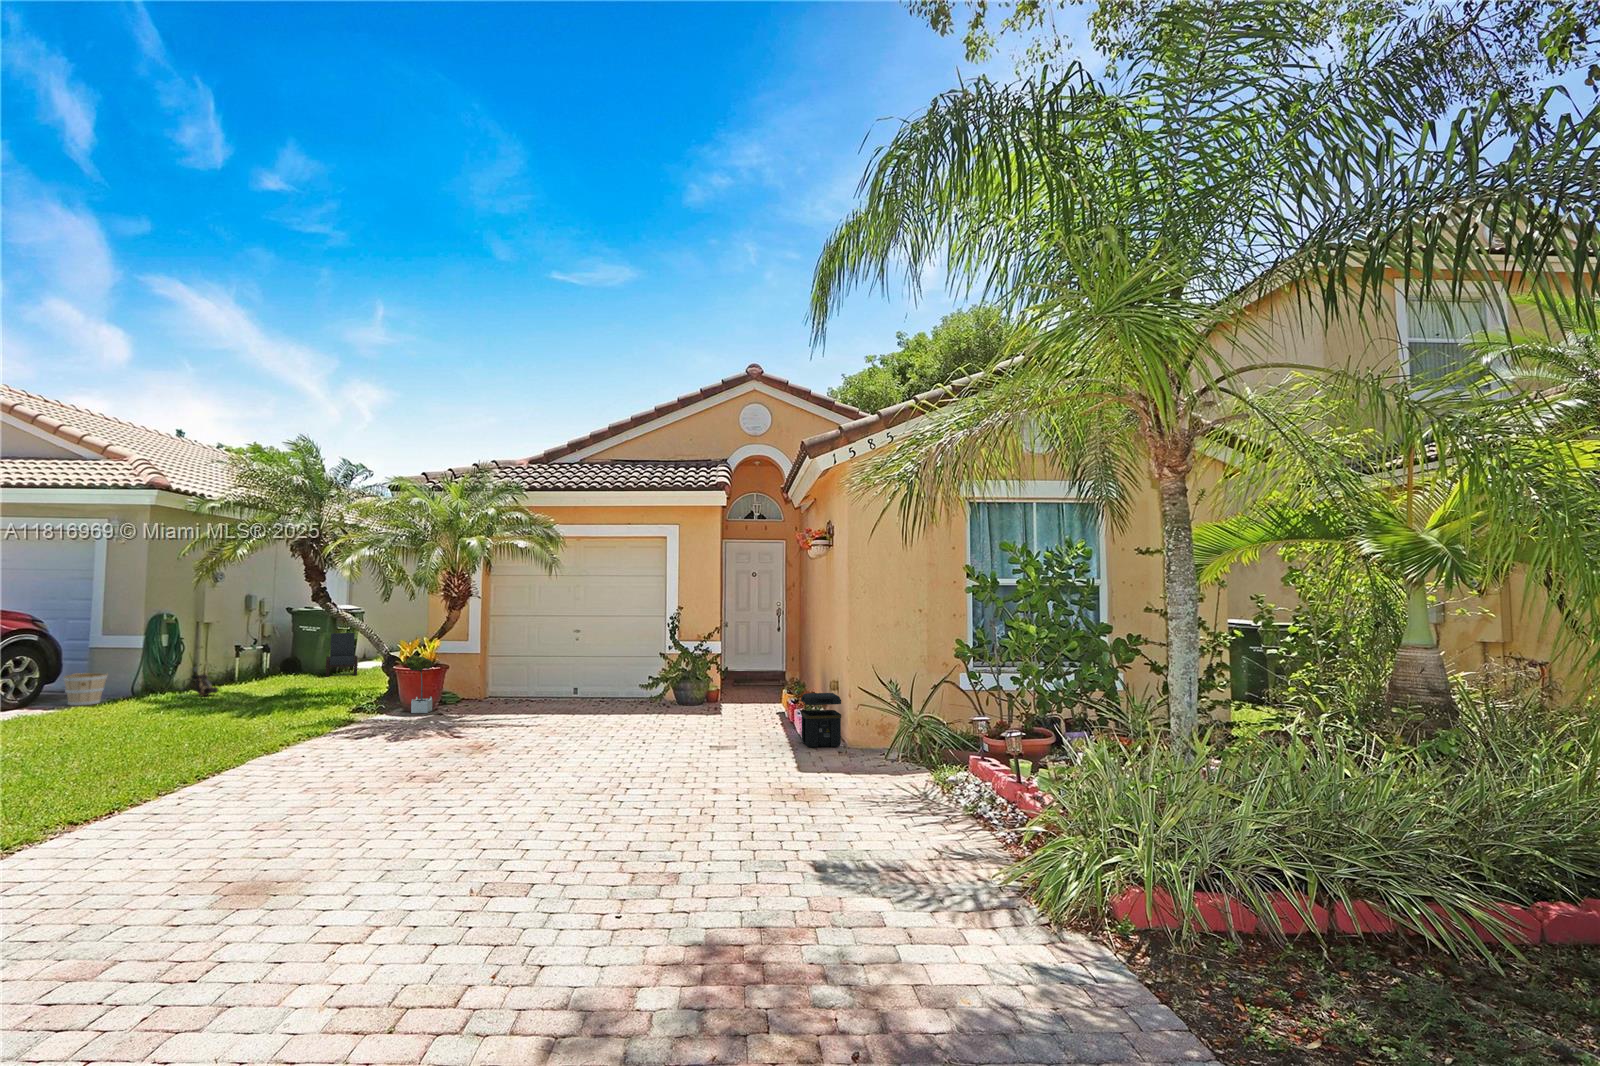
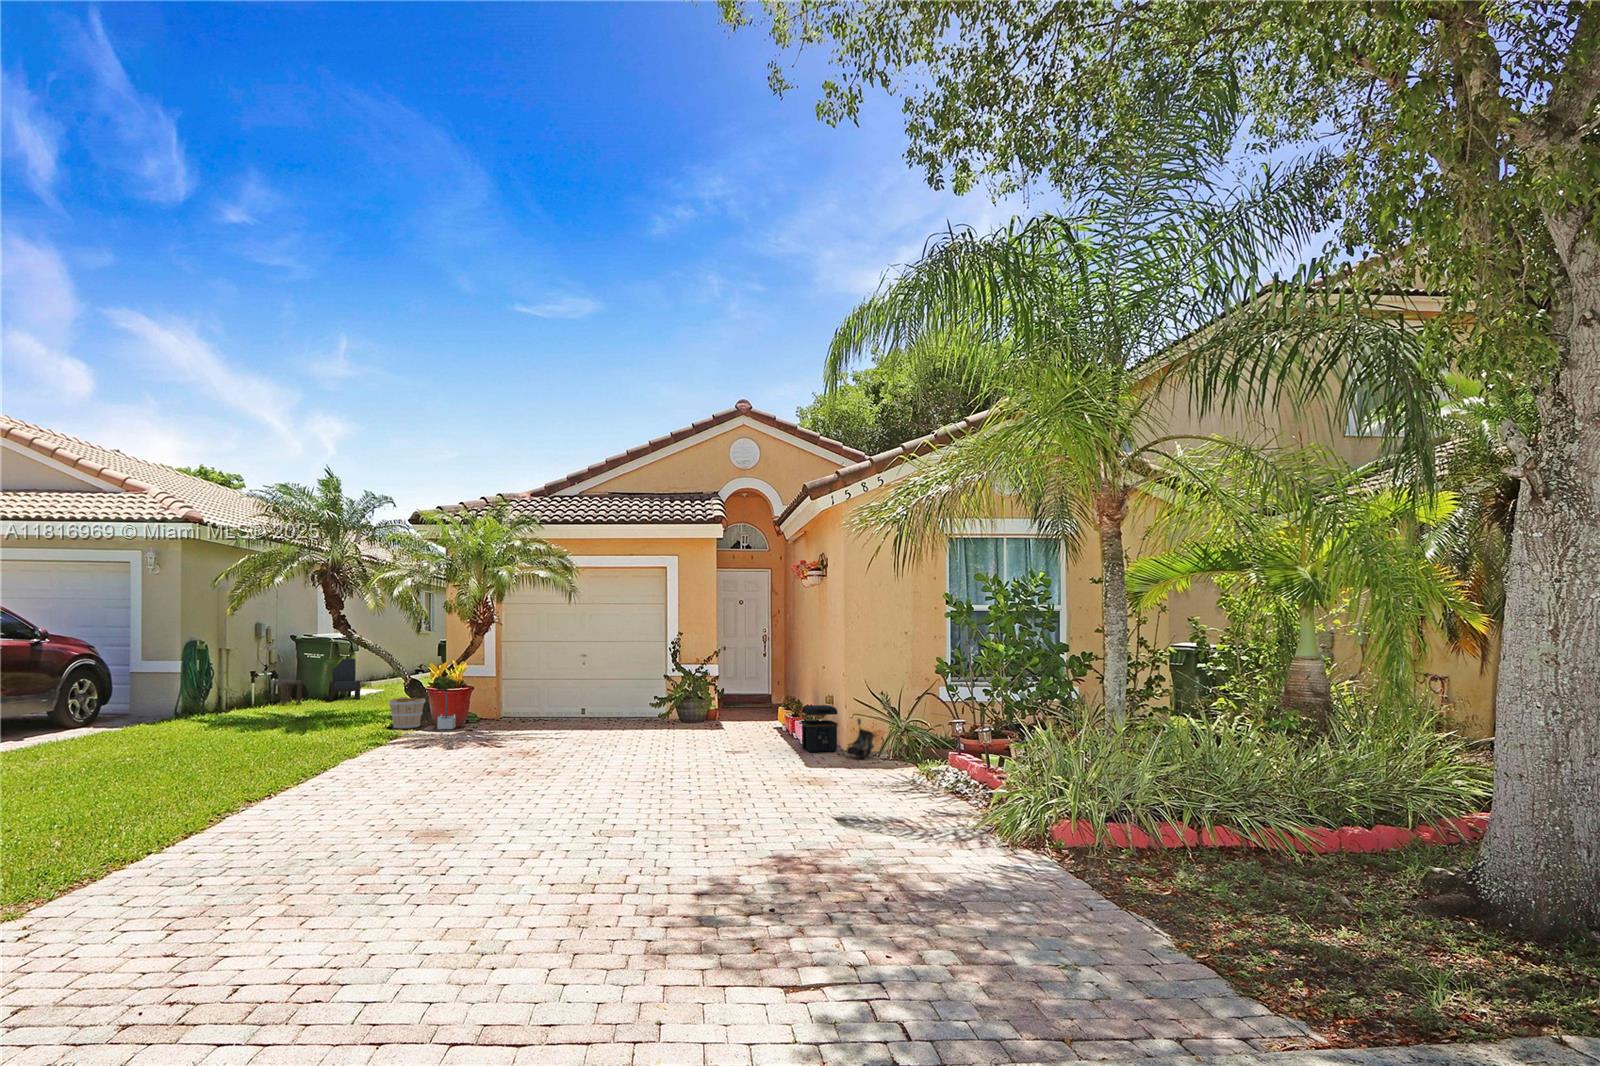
bench: none [265,654,294,682] -> present [272,679,302,705]
backpack: present [183,667,218,696] -> present [847,718,884,758]
wooden bucket: present [63,673,107,706] -> present [389,697,425,729]

